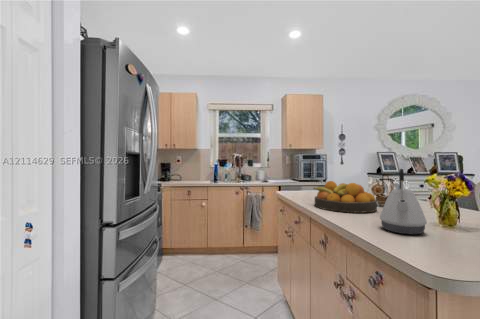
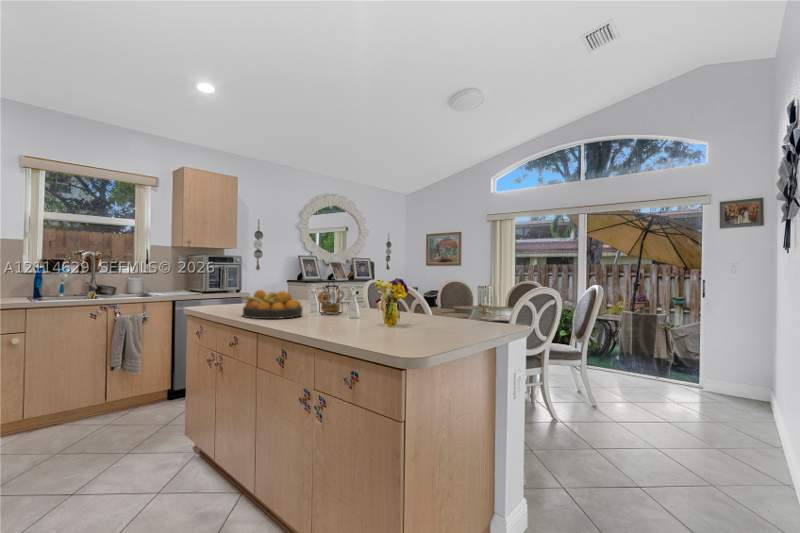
kettle: present [380,169,427,234] -> none [306,278,337,328]

